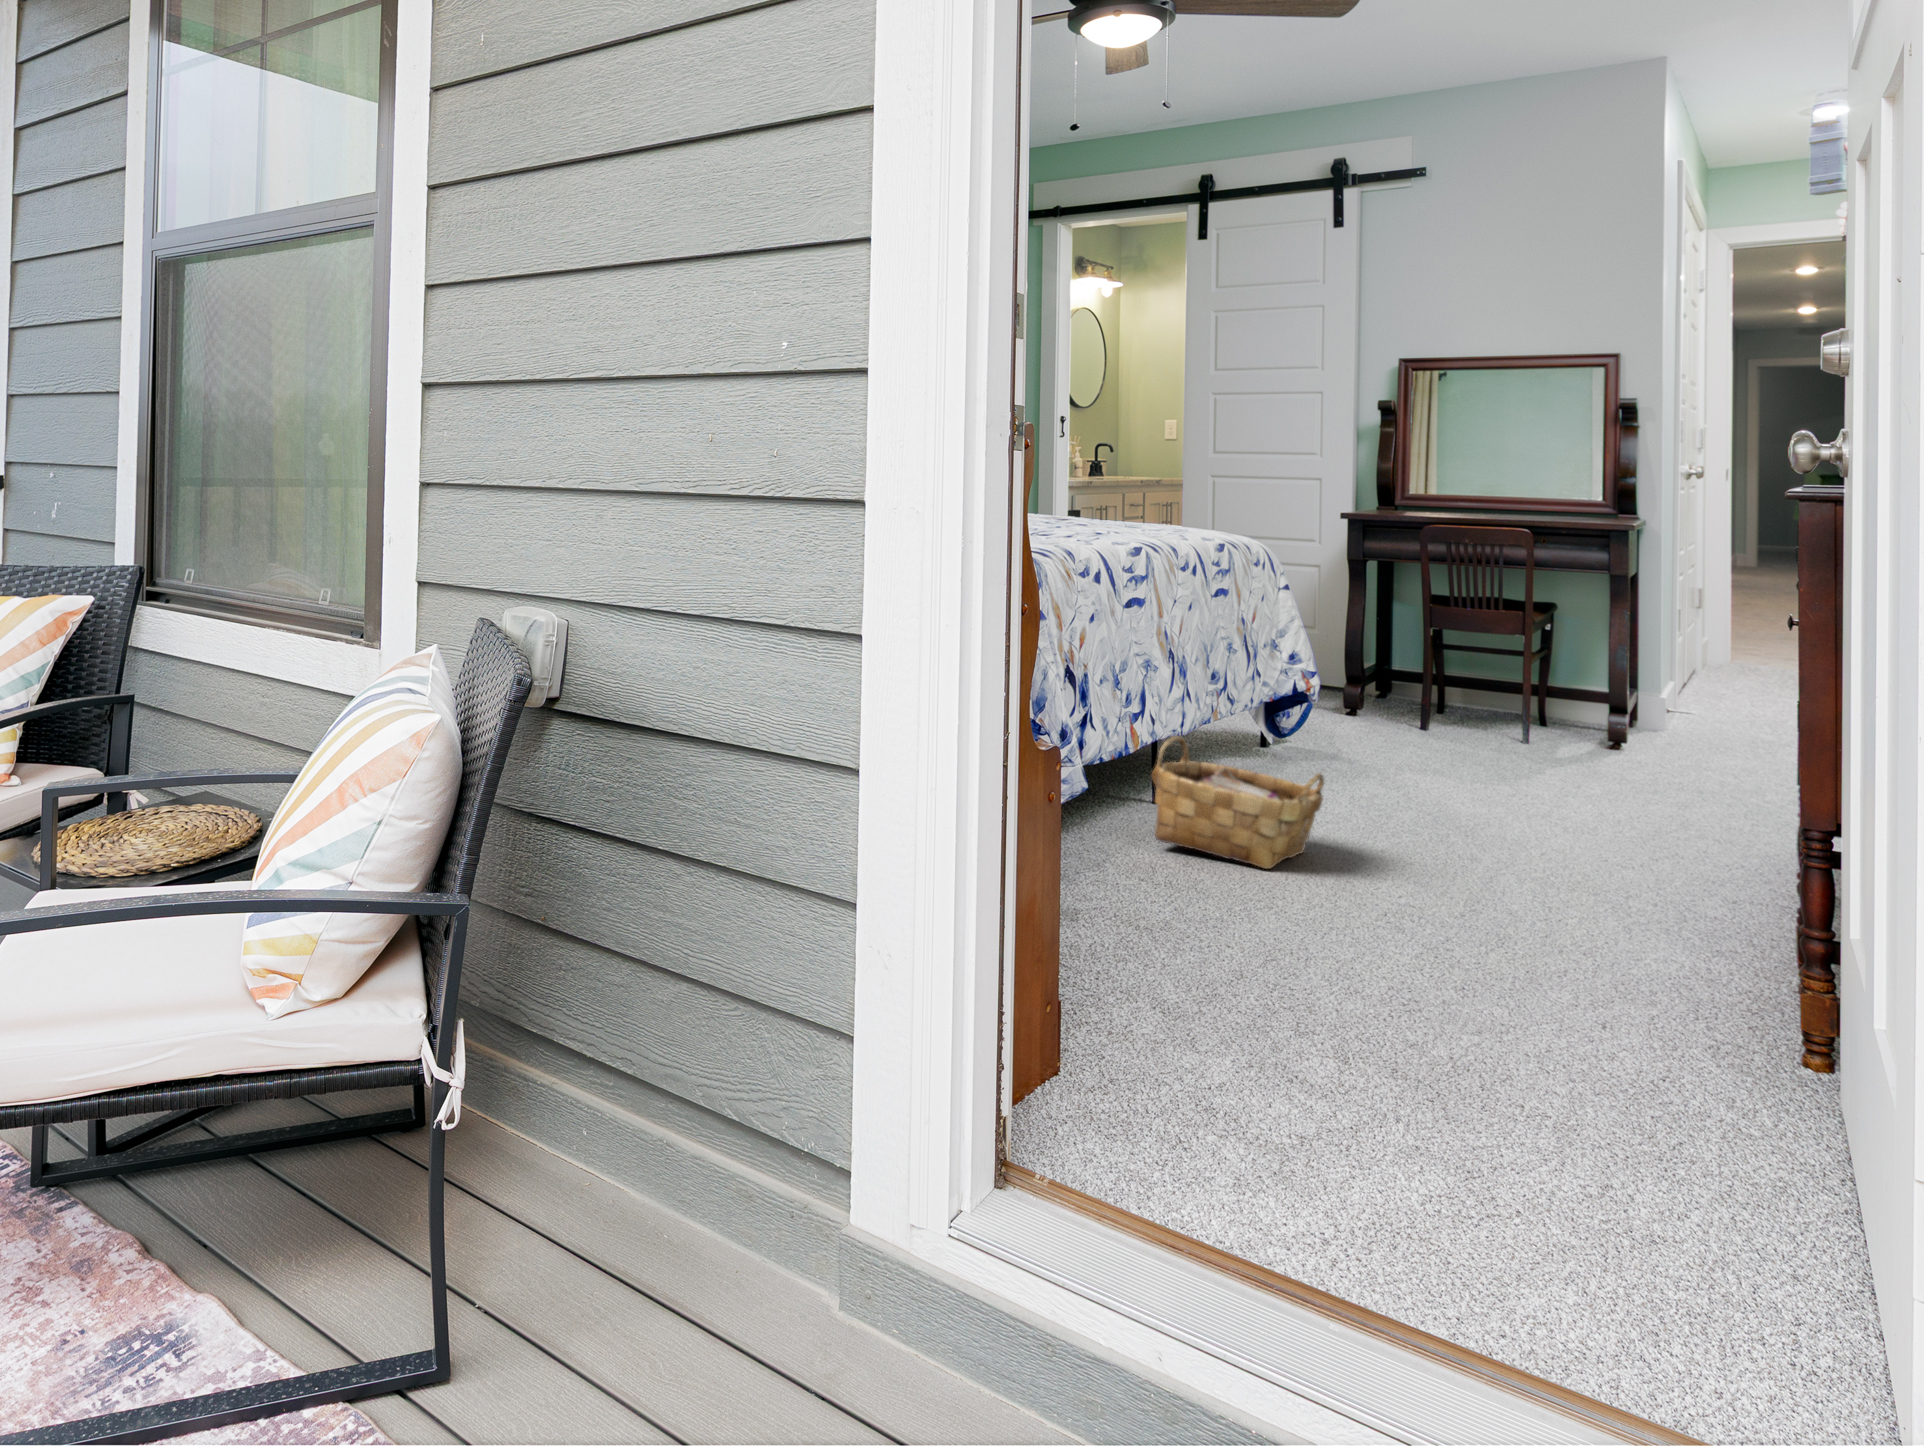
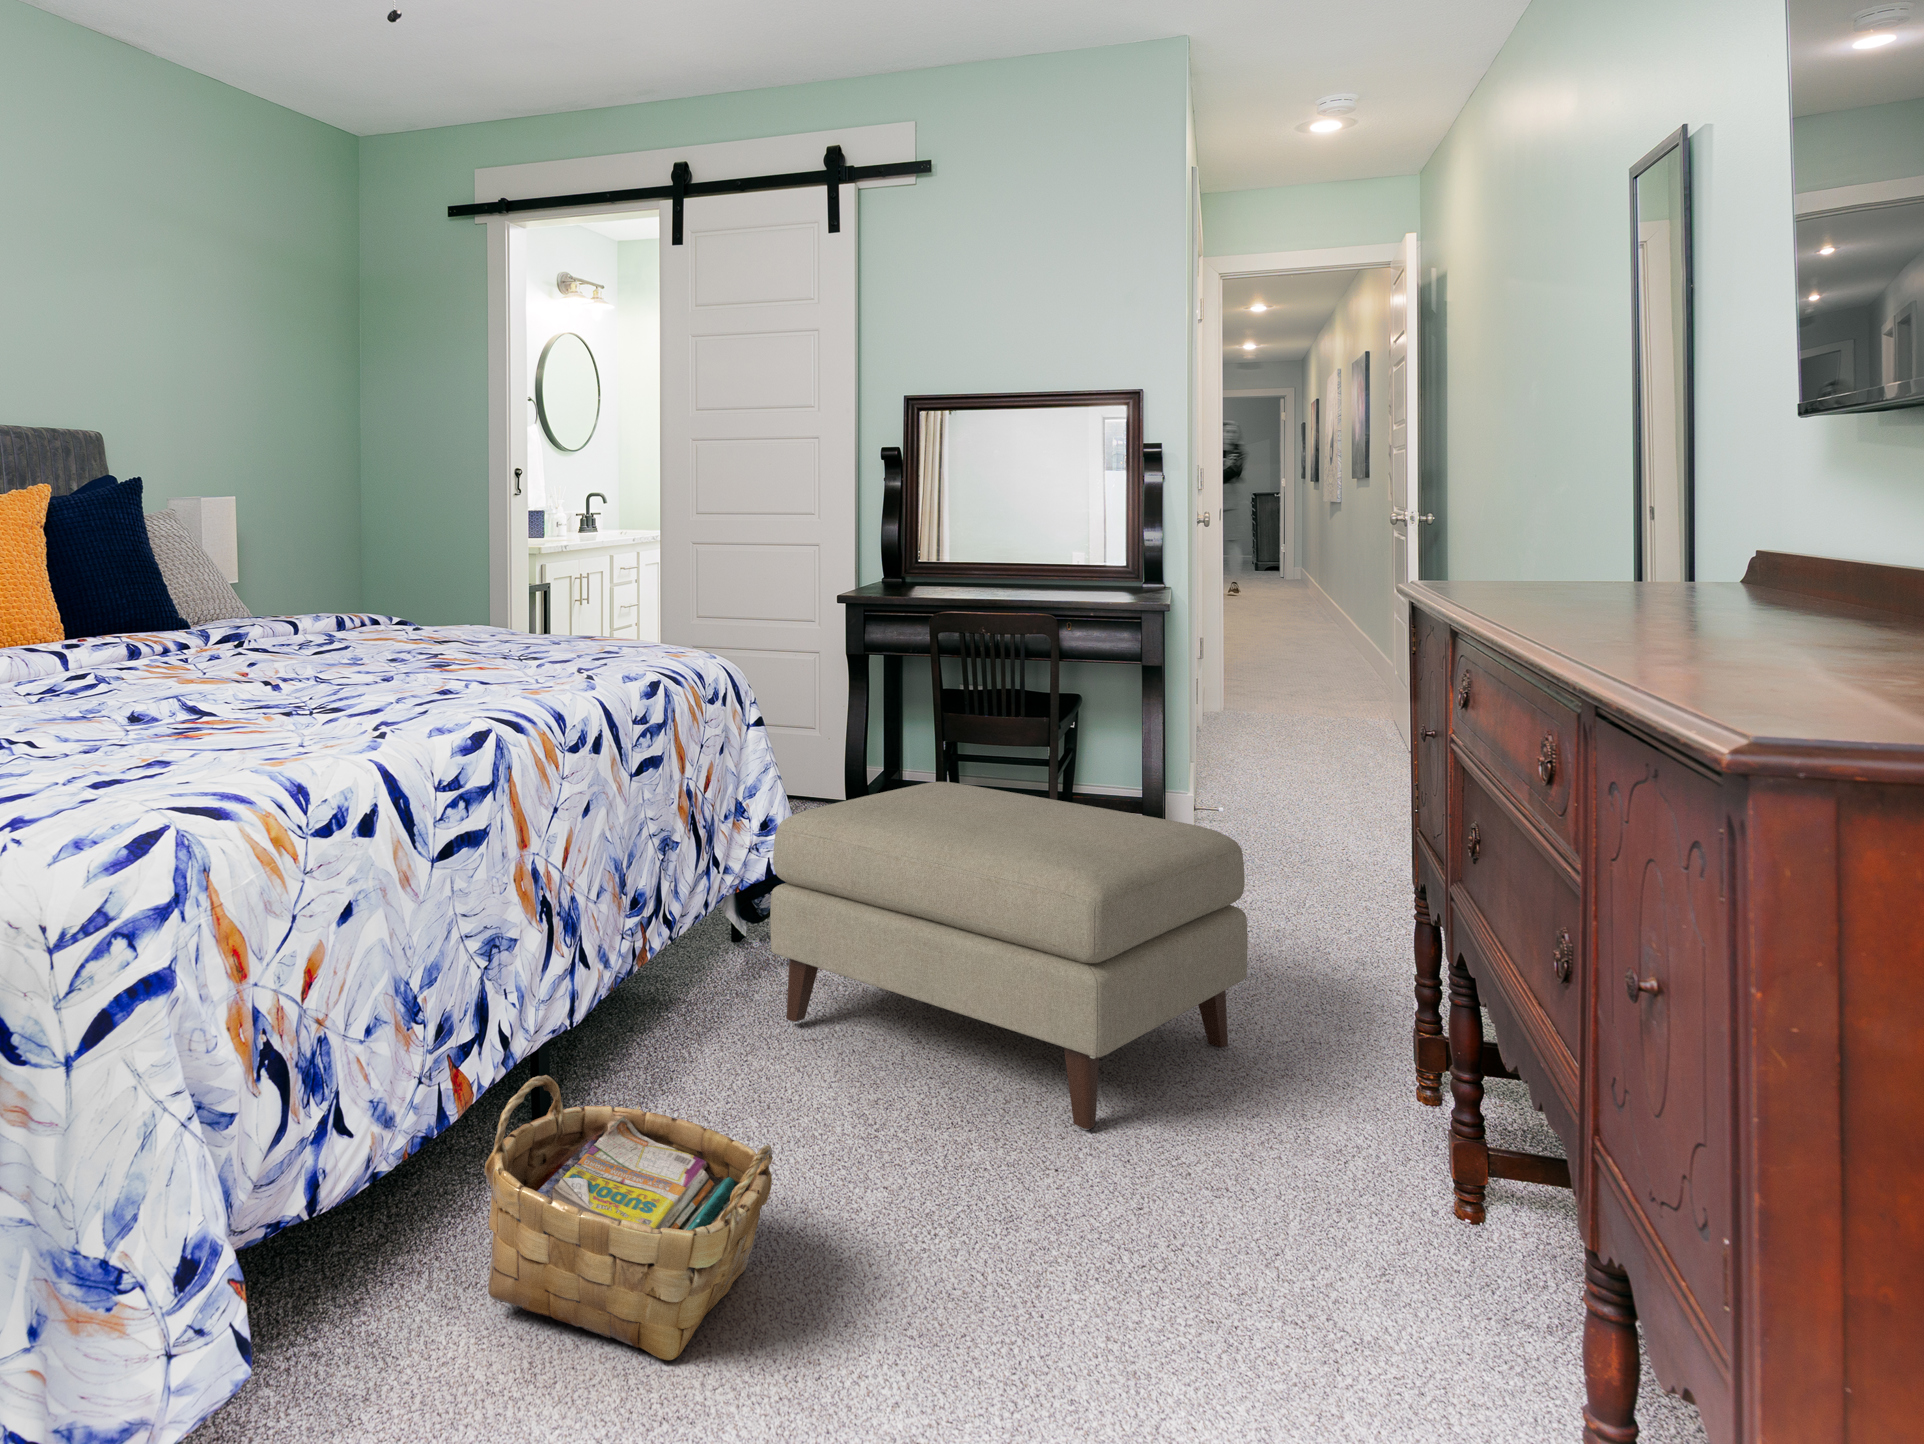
ottoman: none [1299,636,1680,834] -> present [770,782,1248,1130]

